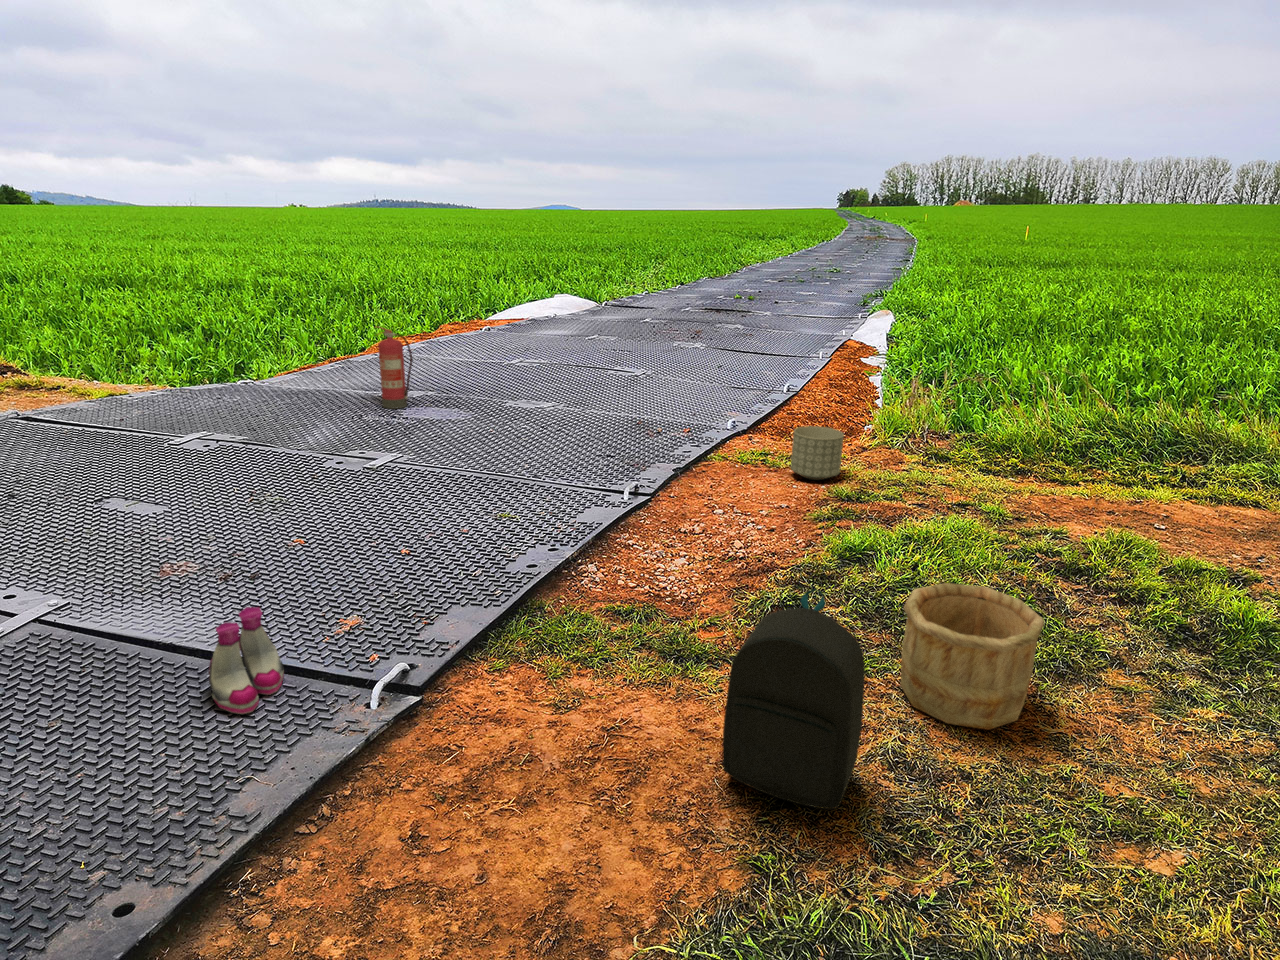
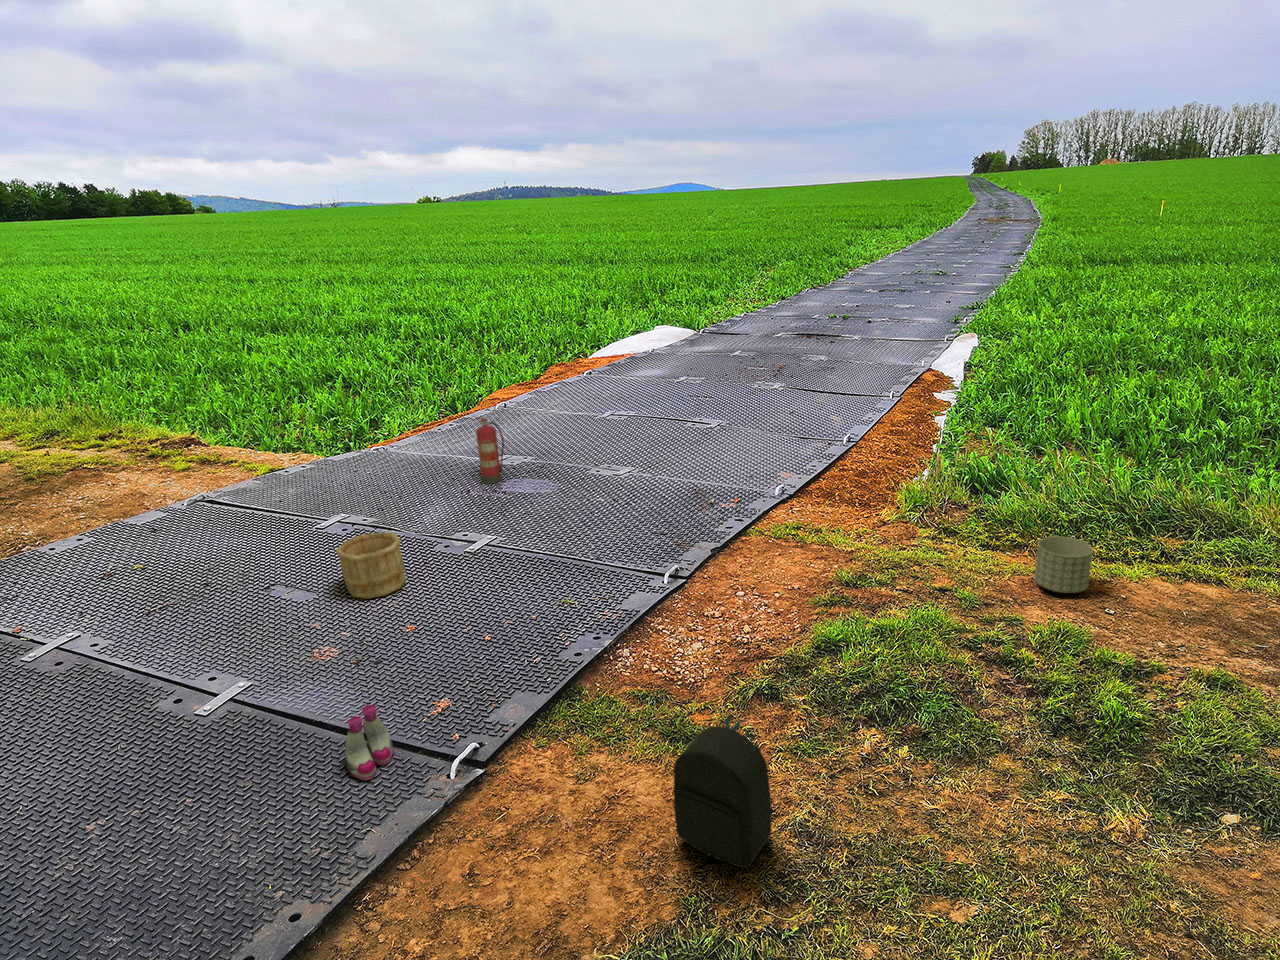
planter: present [791,426,844,480] -> present [1034,536,1093,593]
wooden bucket: present [901,583,1044,730] -> present [336,532,406,599]

